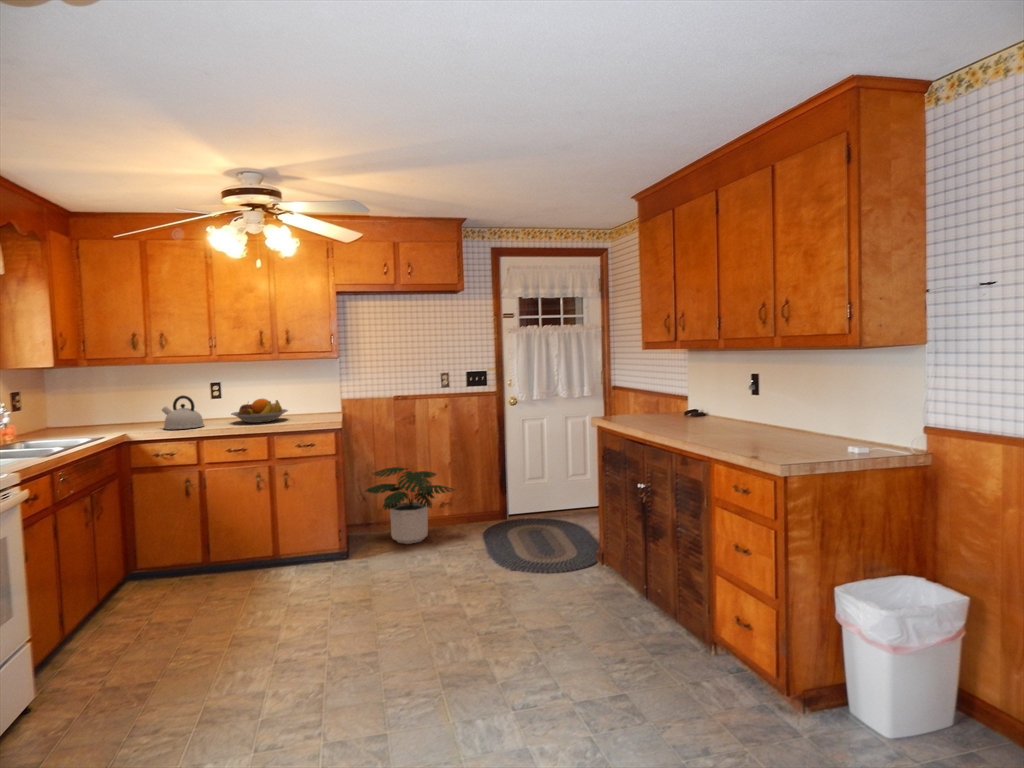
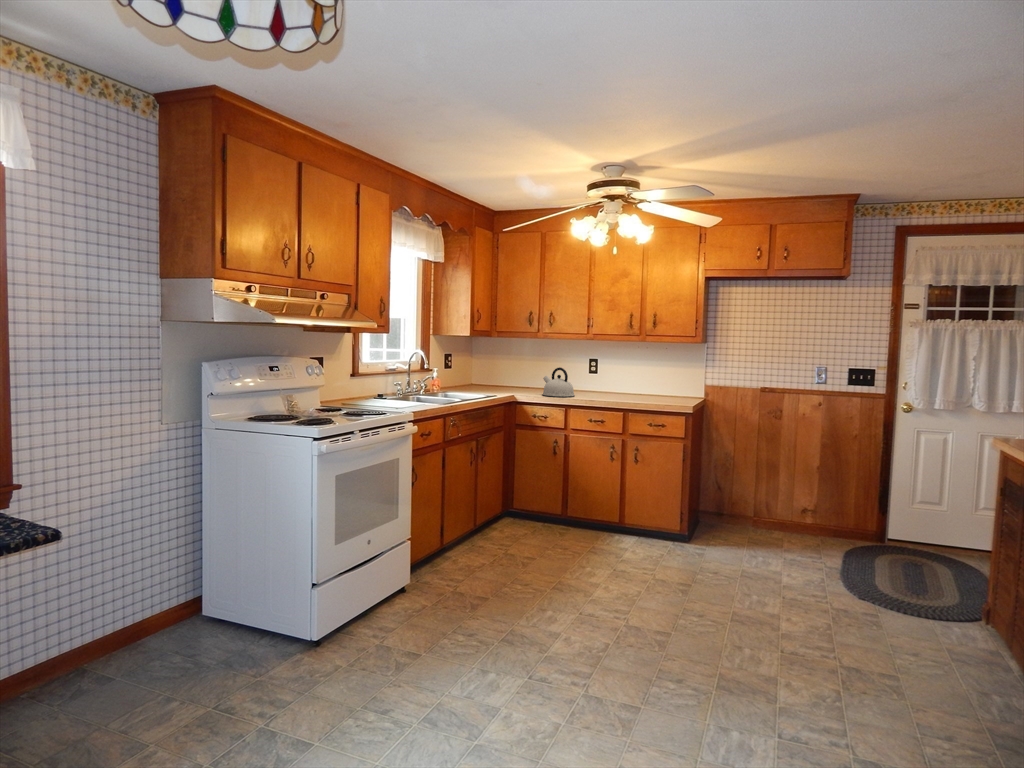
fruit bowl: present [231,399,288,423] -> none [597,377,648,399]
potted plant: present [365,467,454,544] -> none [715,462,816,545]

